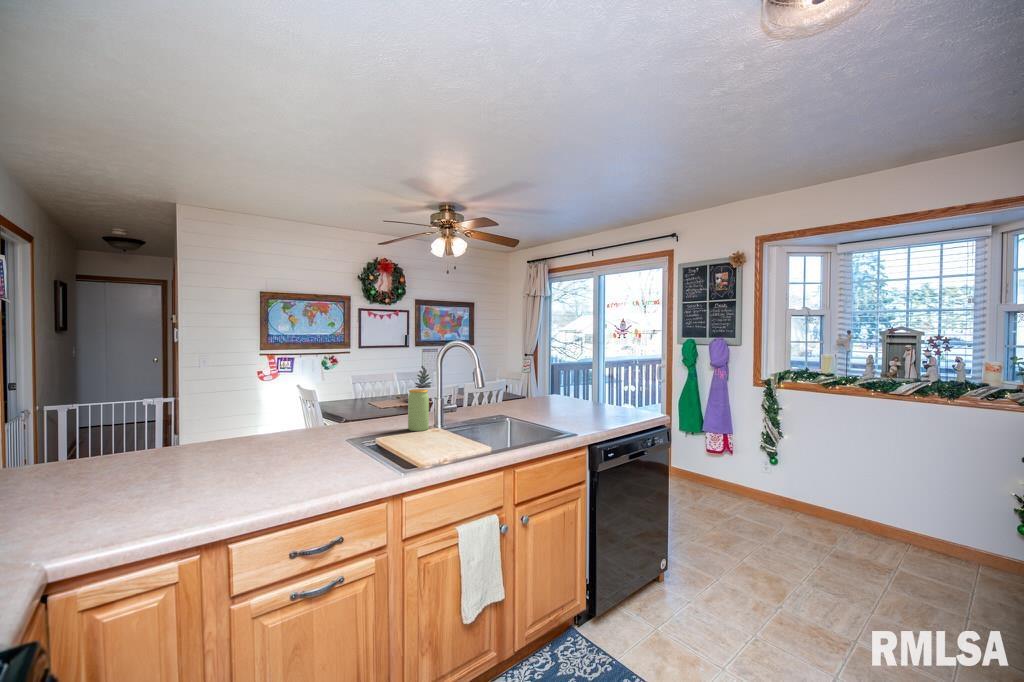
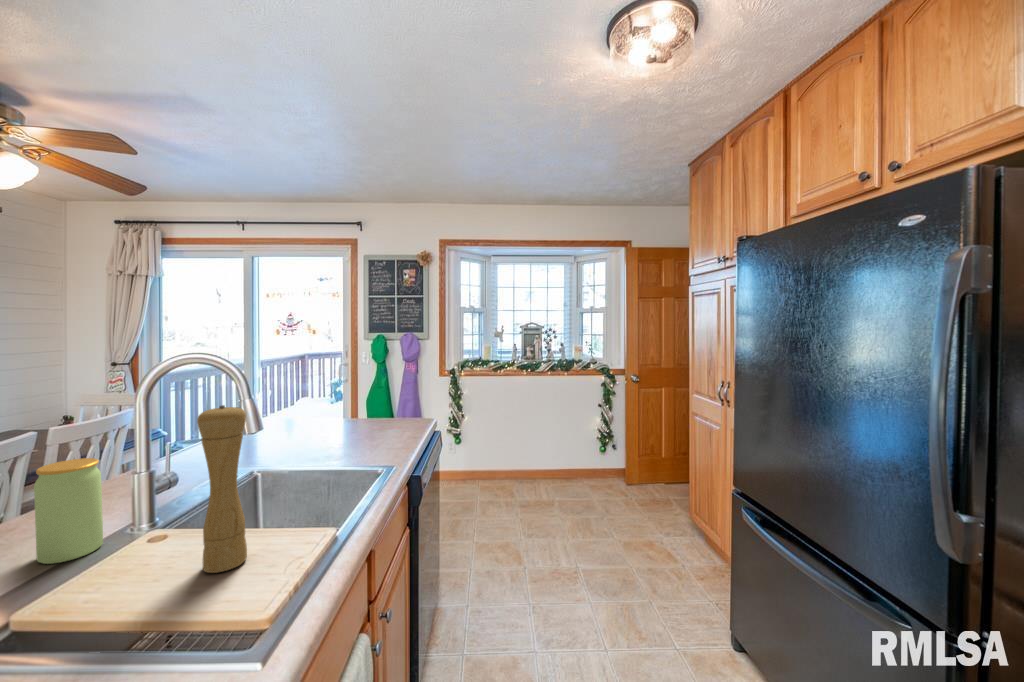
pepper mill: none [435,368,455,446] -> present [197,405,247,573]

